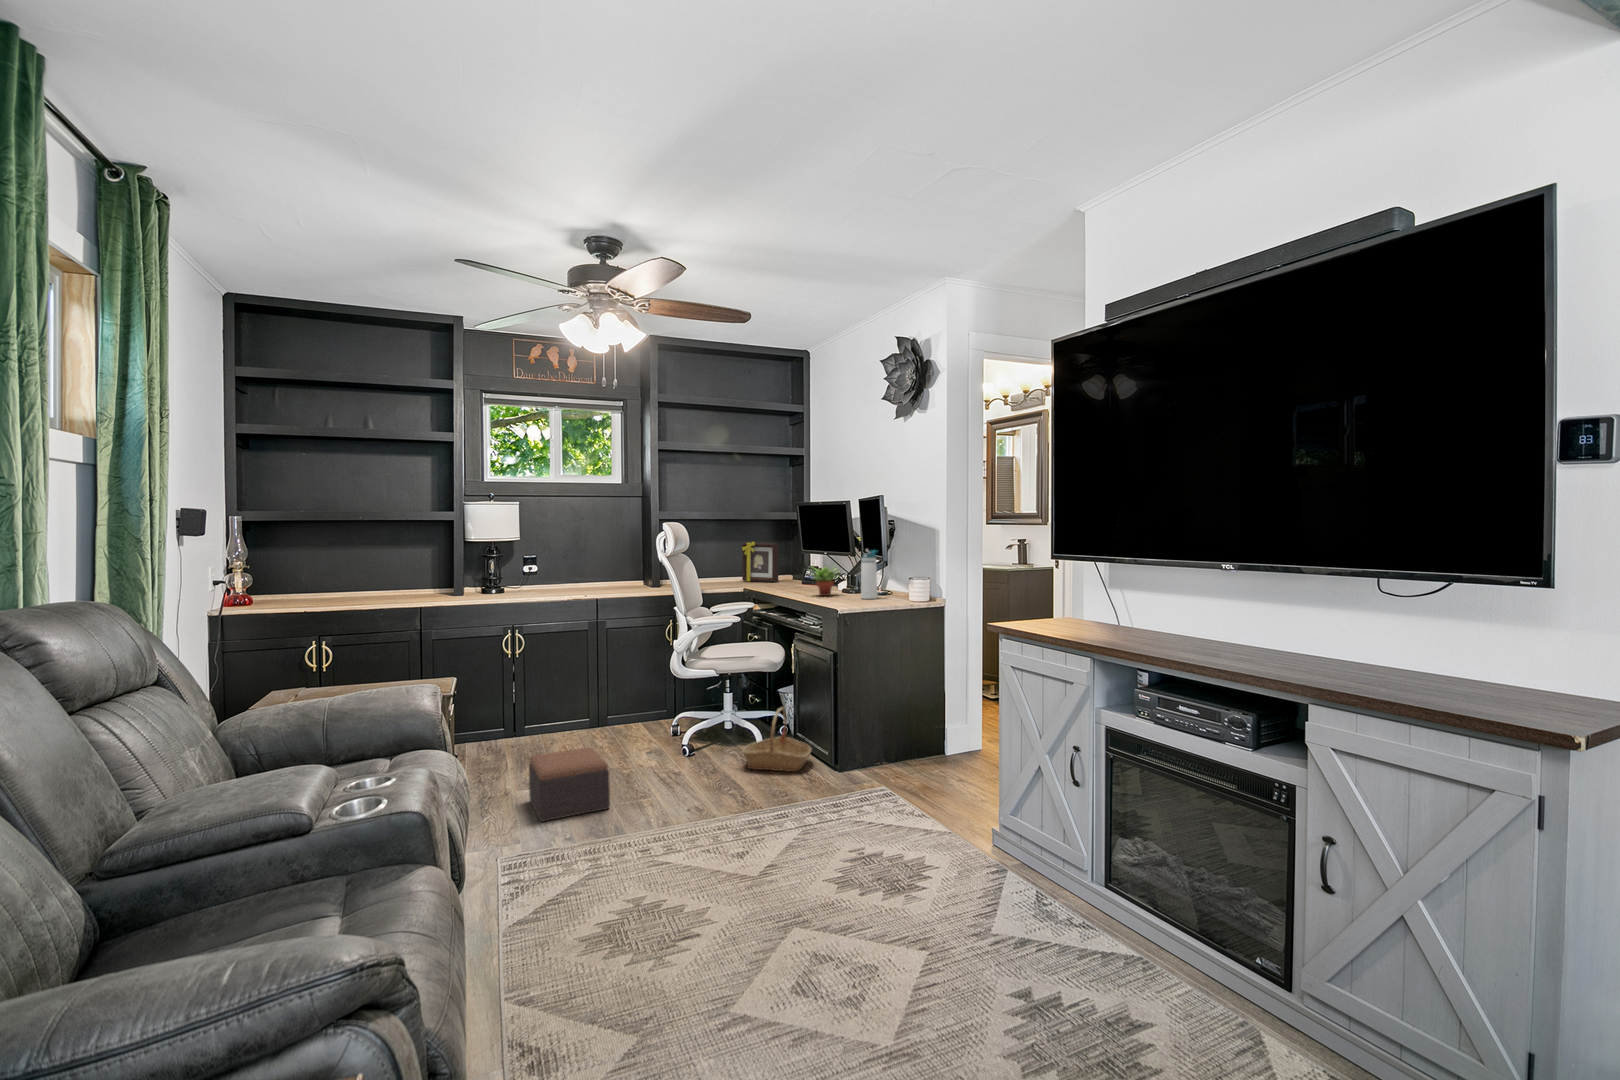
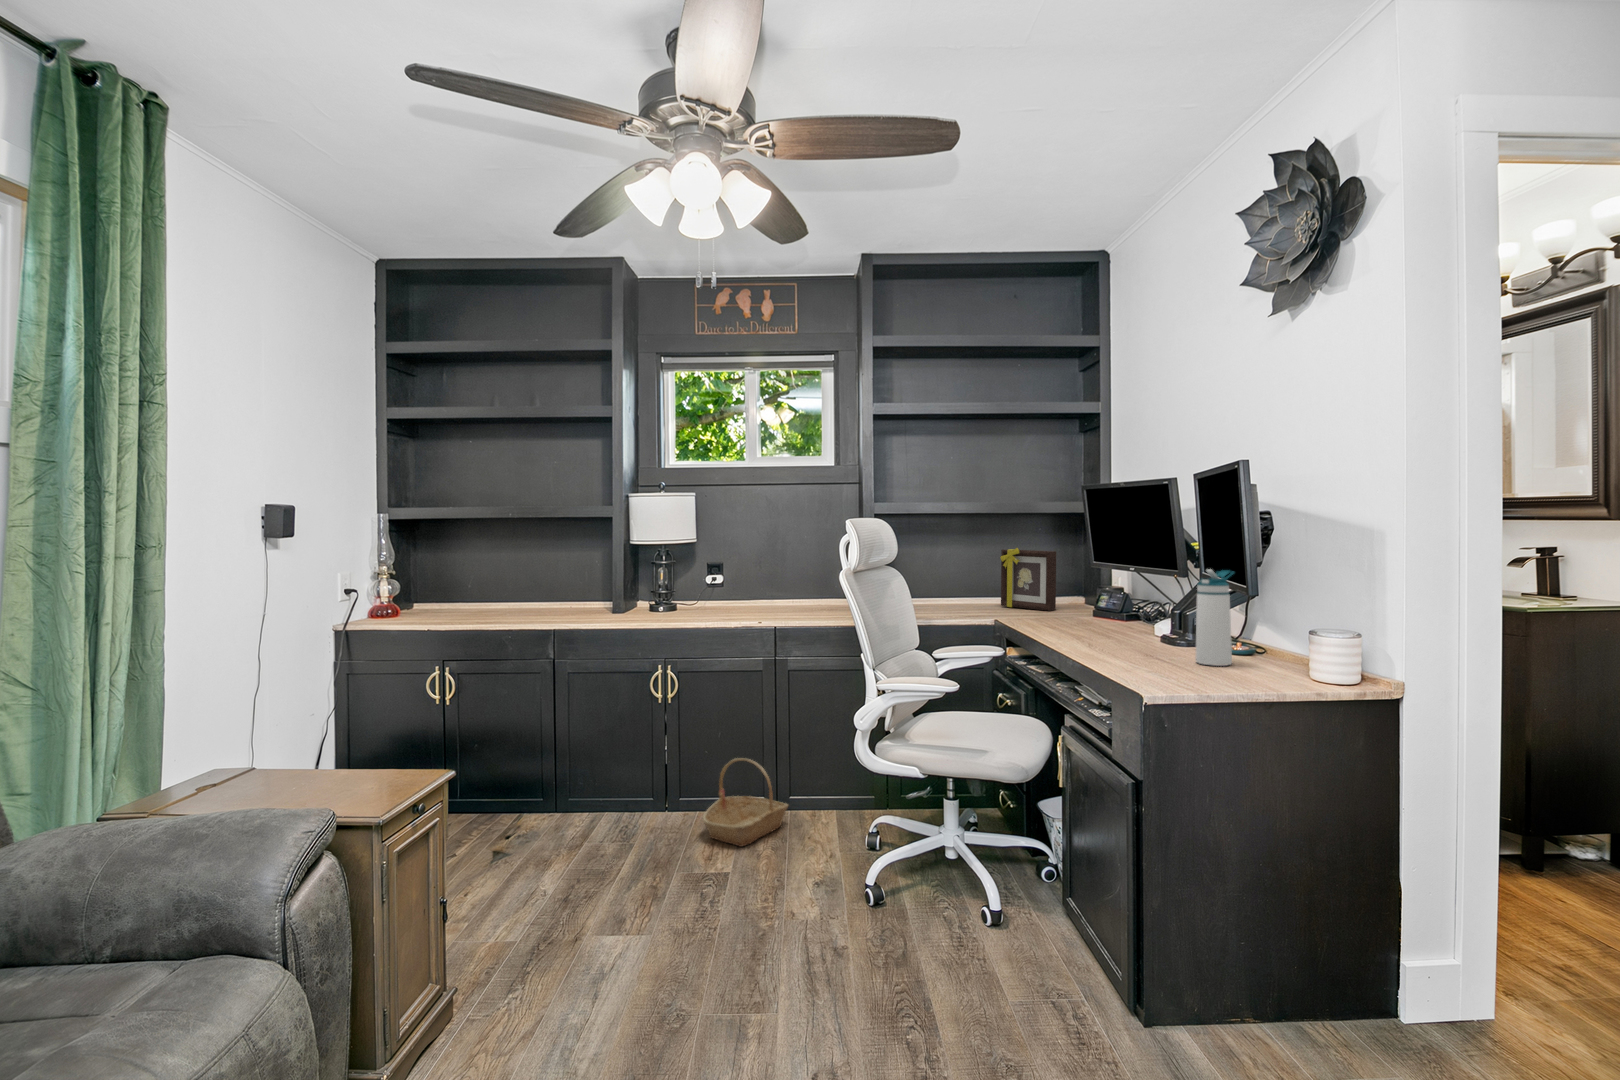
succulent plant: present [814,566,839,596] -> none [1088,592,1155,649]
basket: present [743,707,812,772] -> present [703,758,788,847]
footstool: present [529,747,610,821] -> none [568,891,697,1033]

